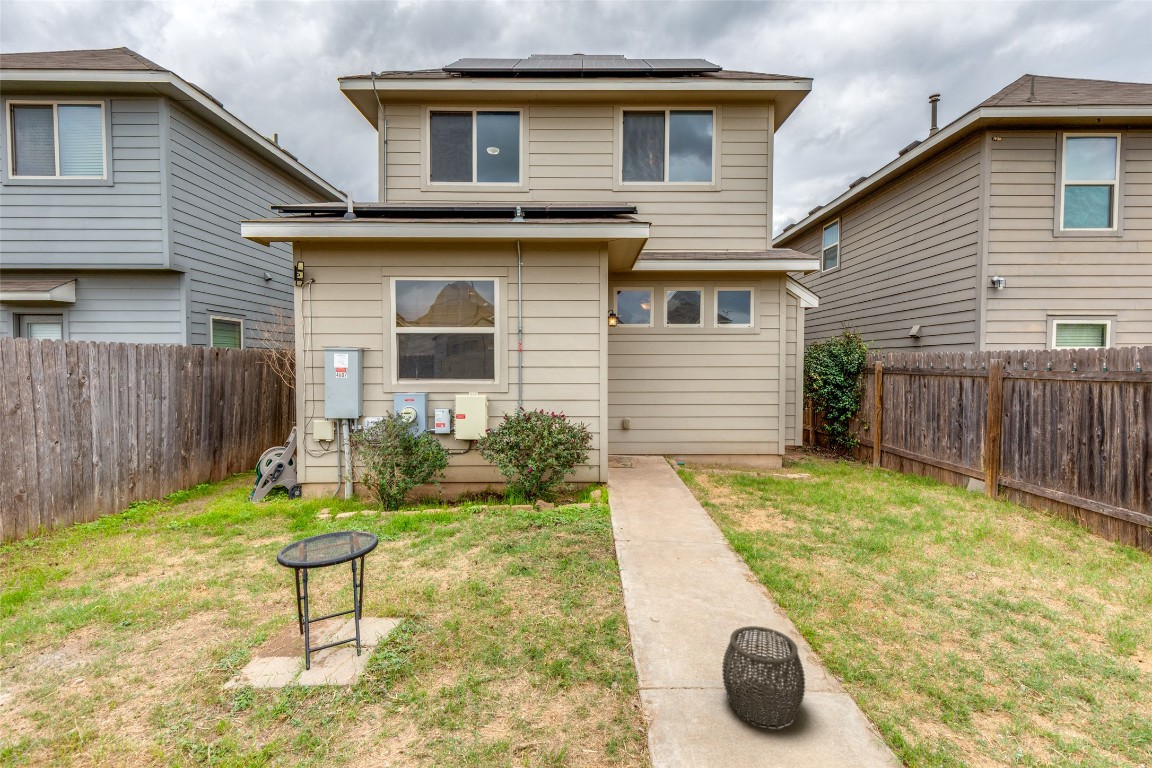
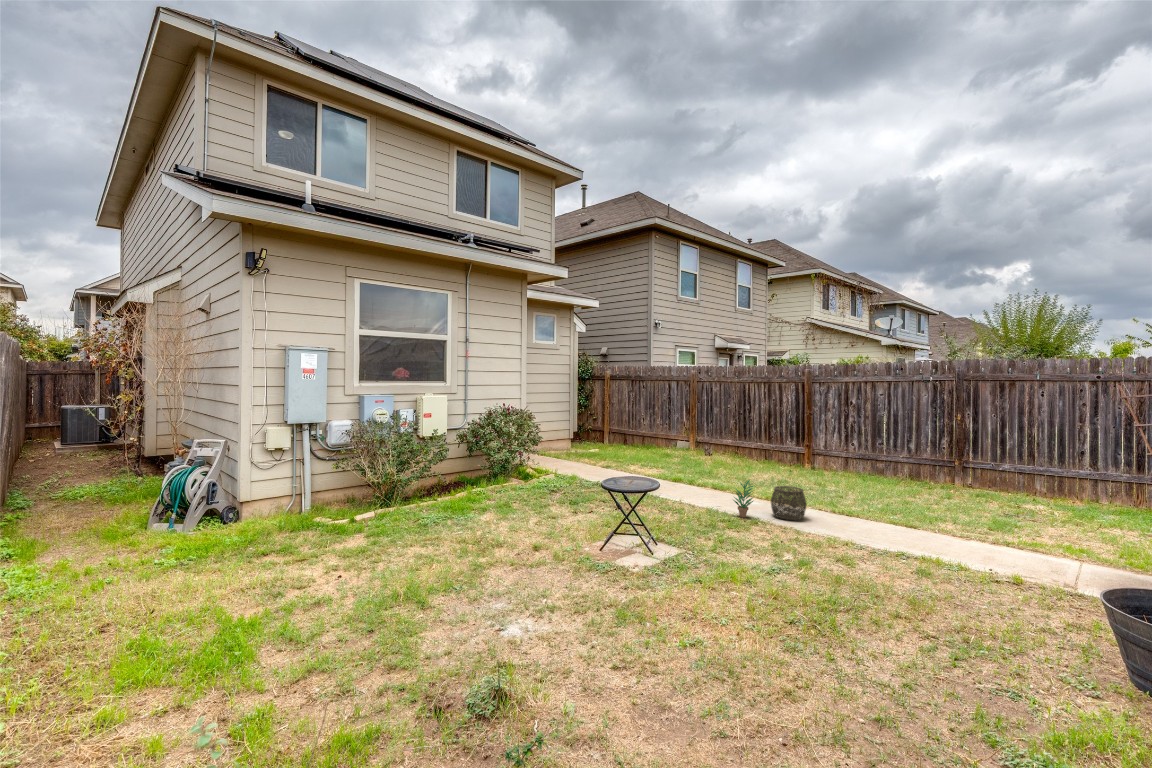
potted plant: none [649,590,690,667] -> present [733,480,753,518]

